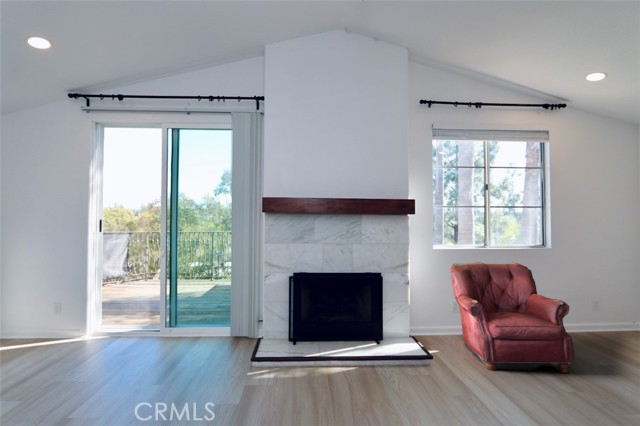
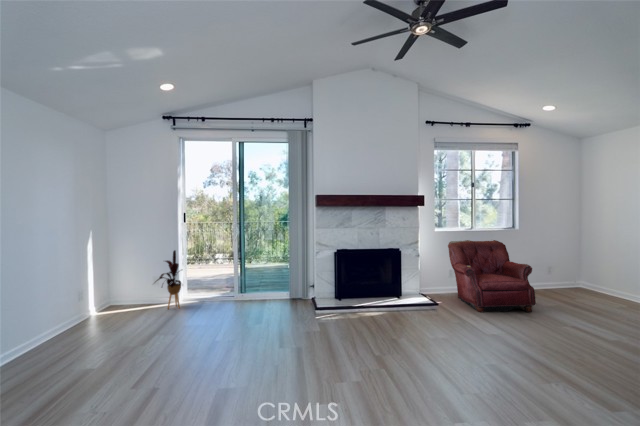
house plant: none [36,270,86,350] -> present [155,250,181,309]

